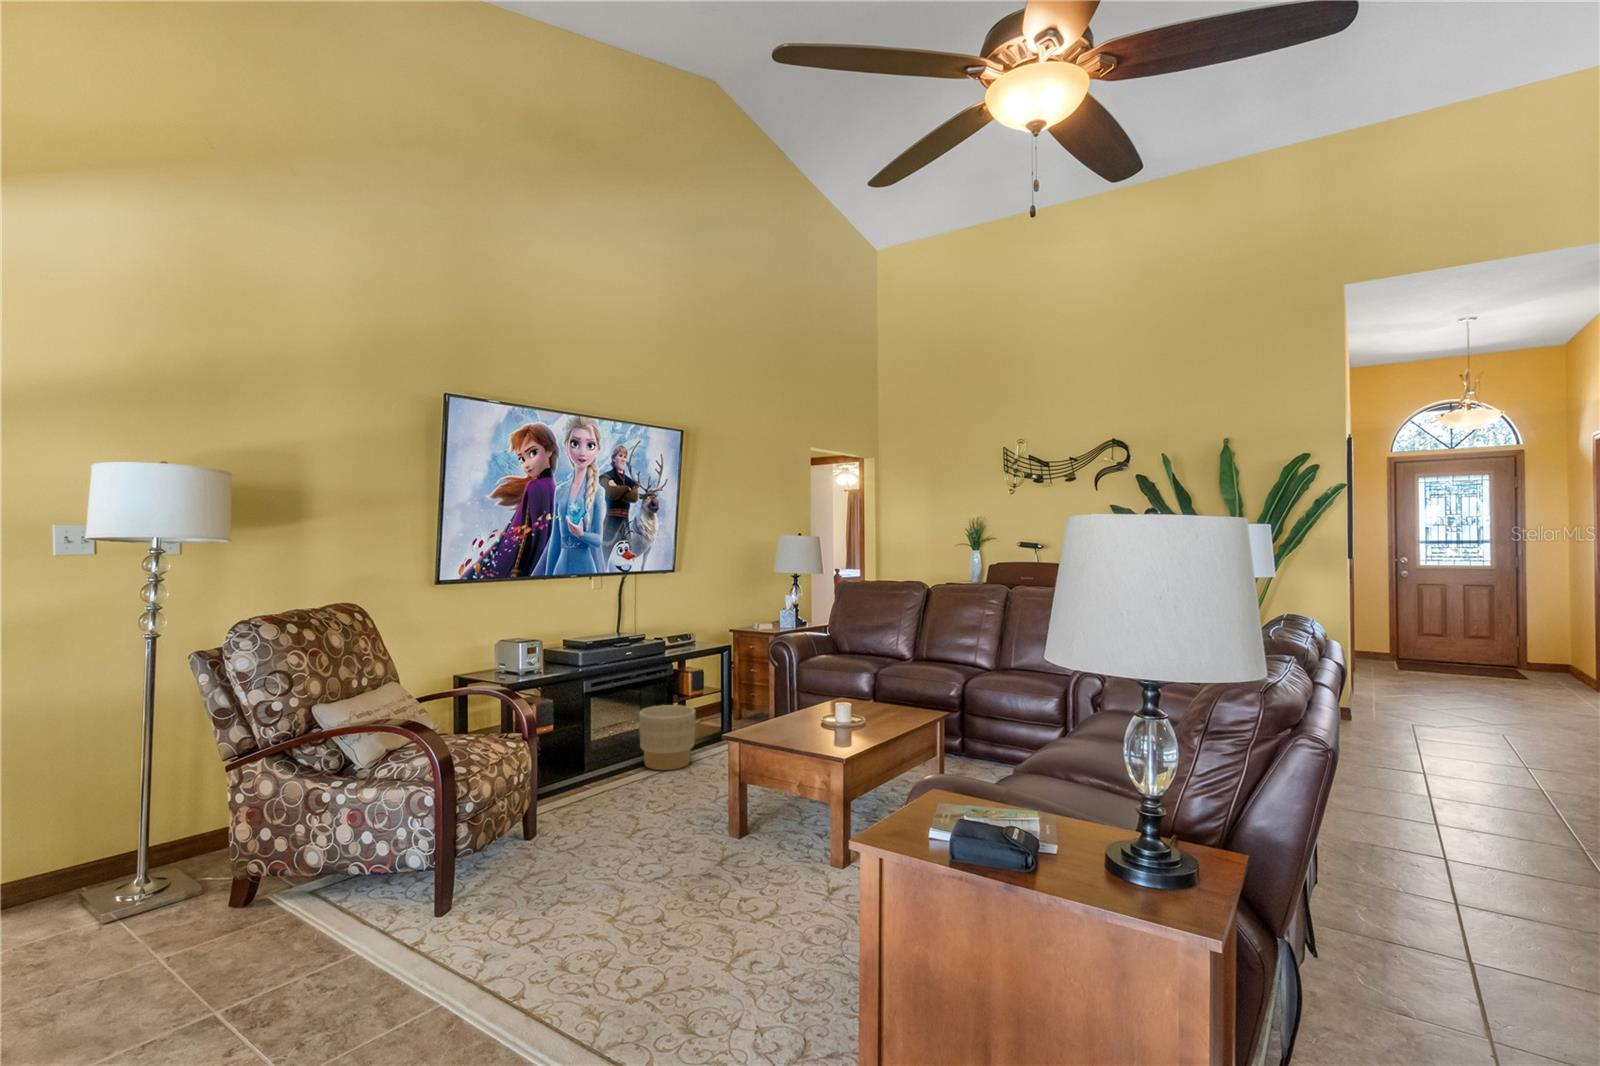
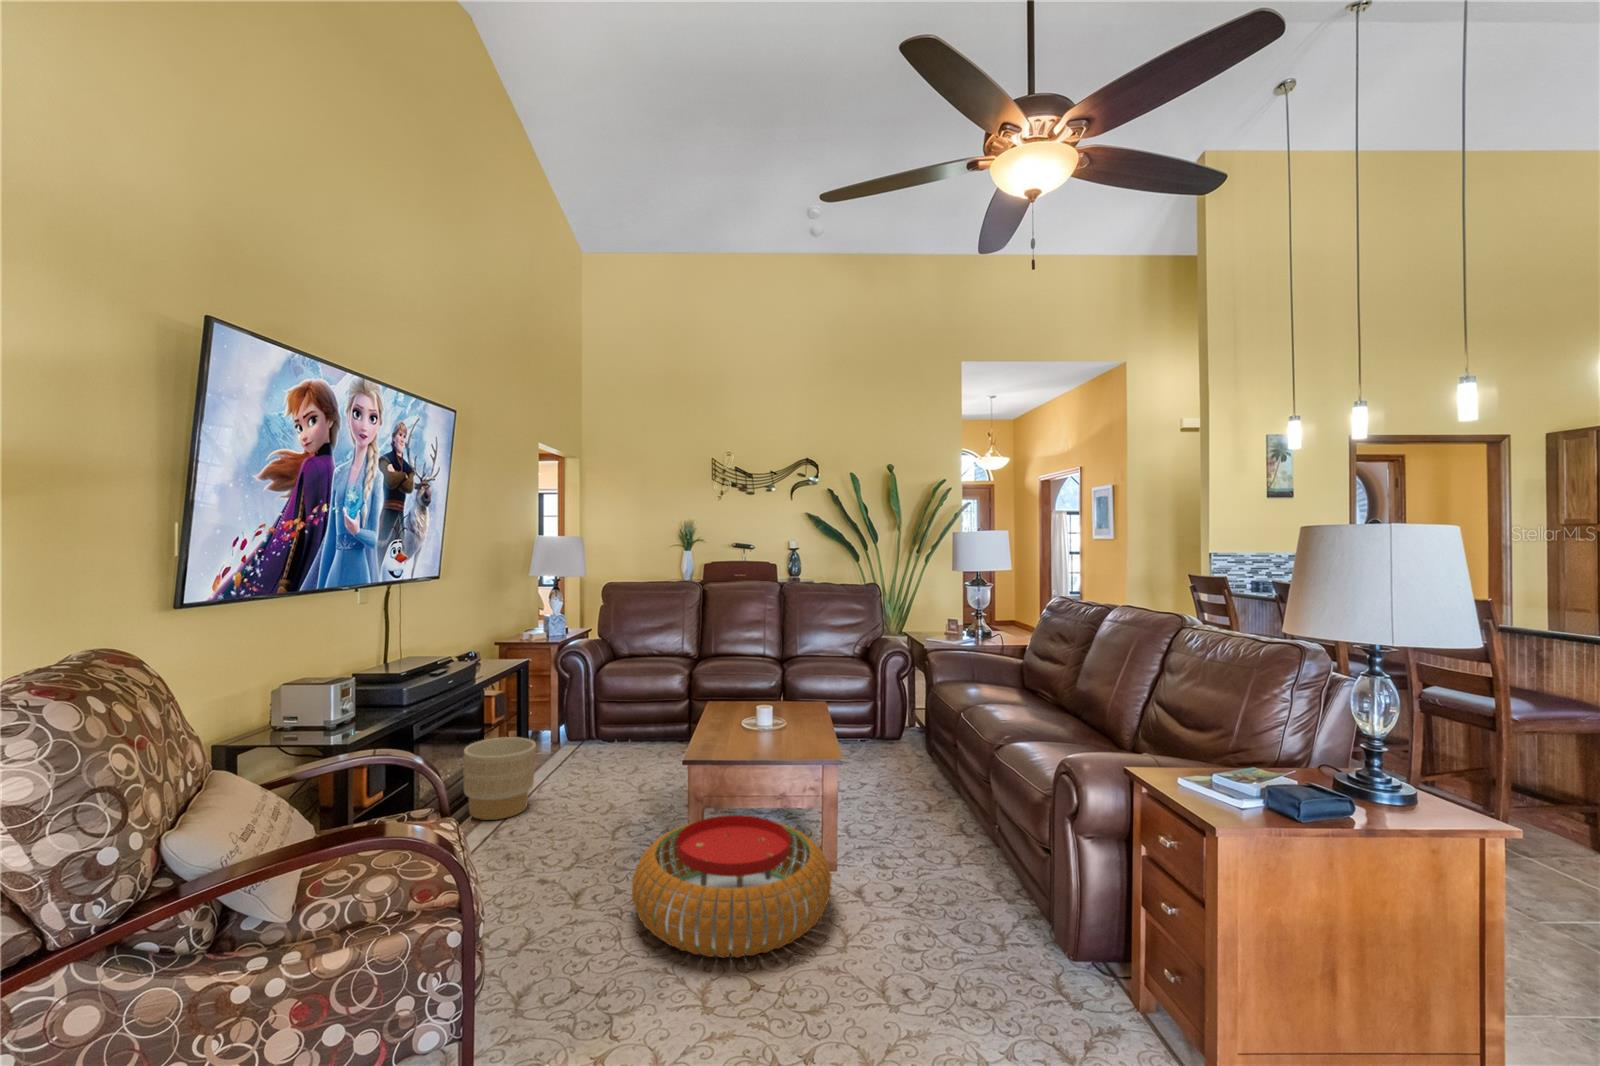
pouf: none [631,786,813,902] -> present [632,815,831,958]

